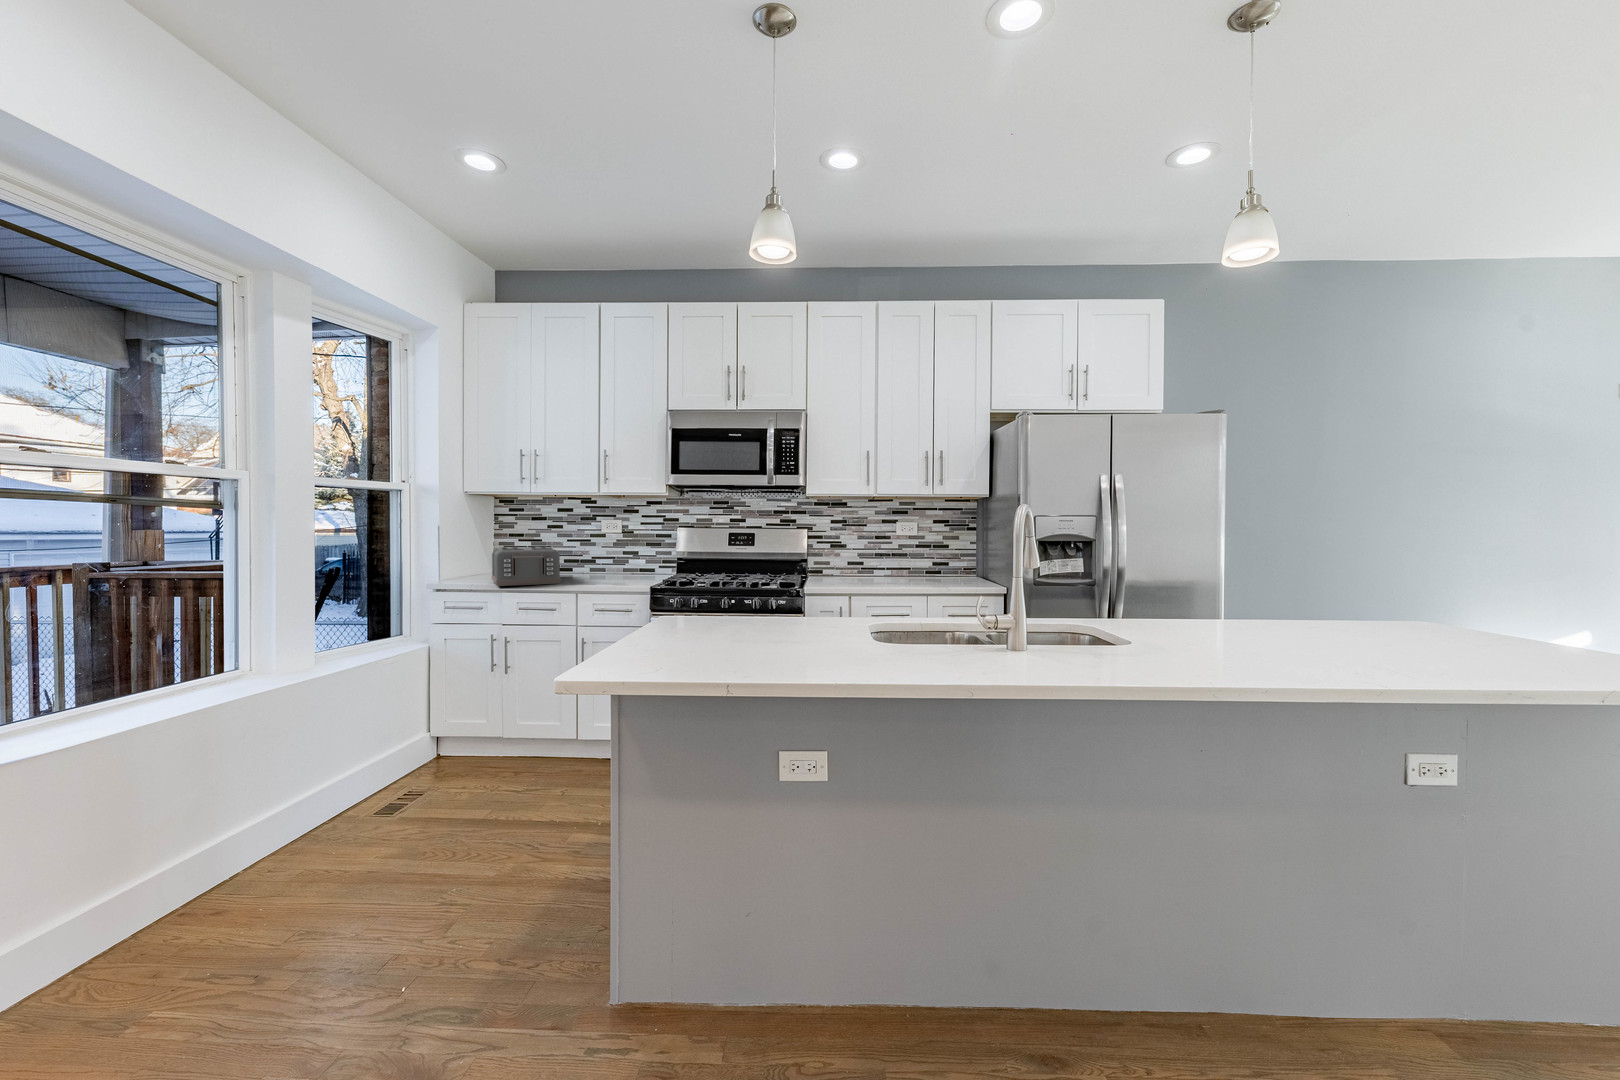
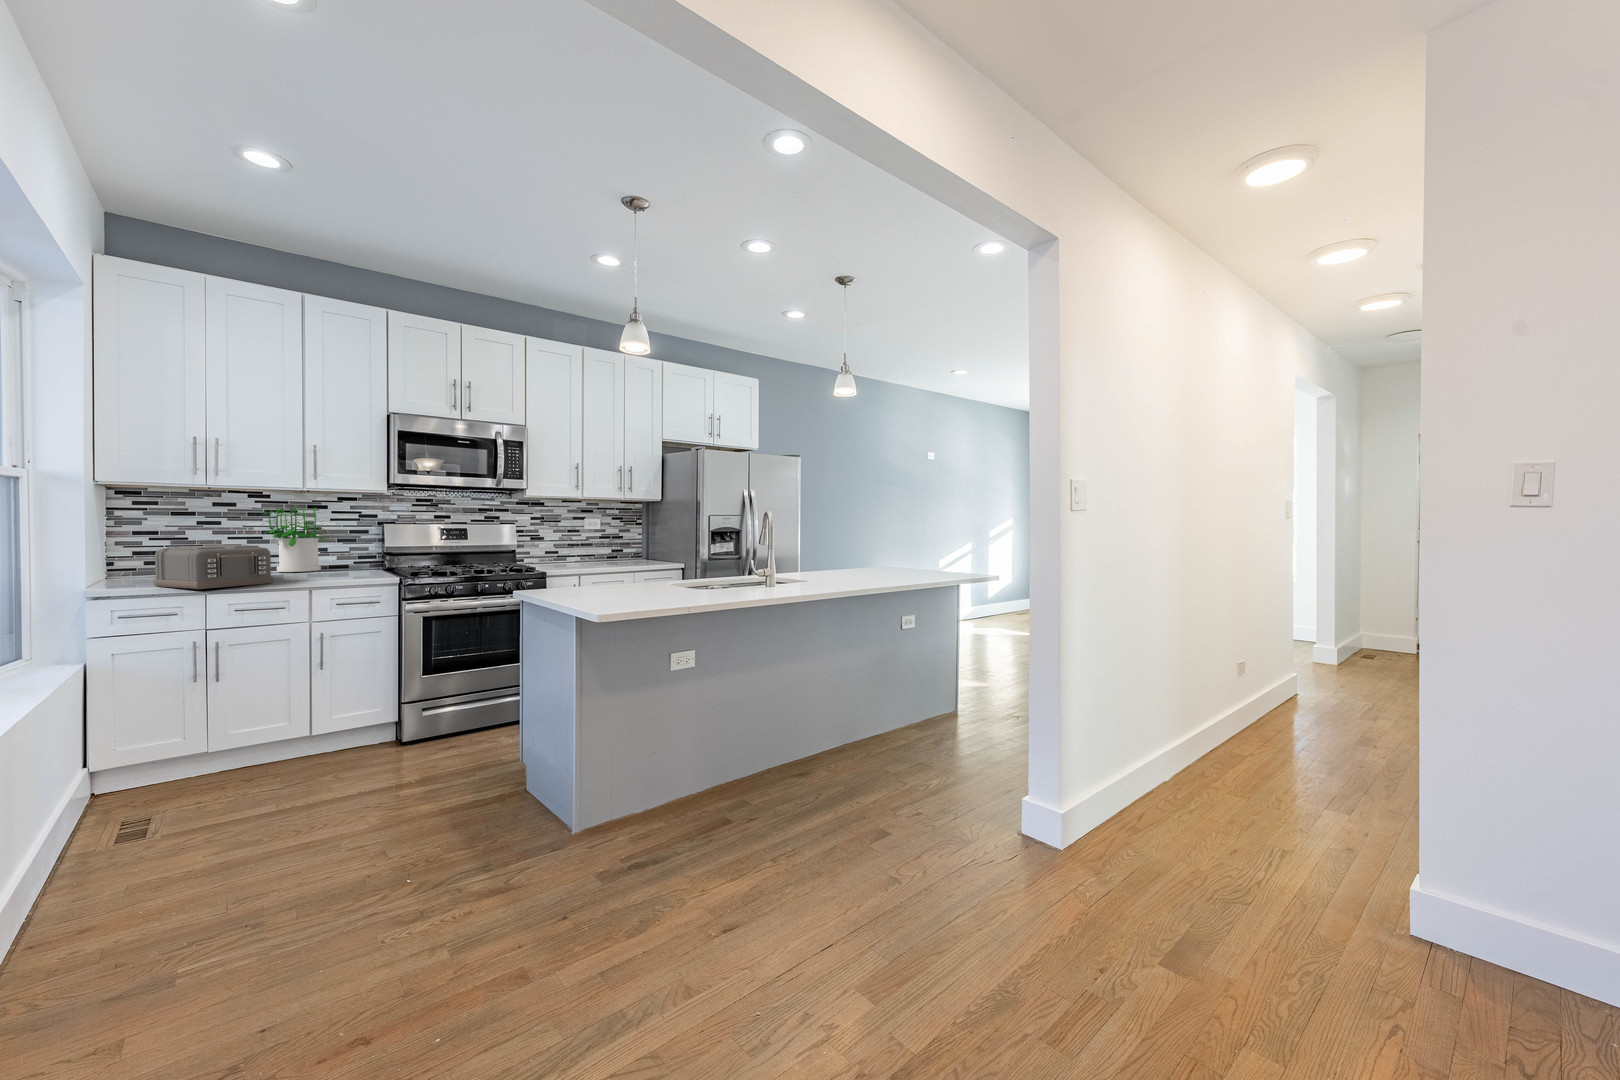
potted plant: none [583,510,629,574] -> present [262,506,326,572]

